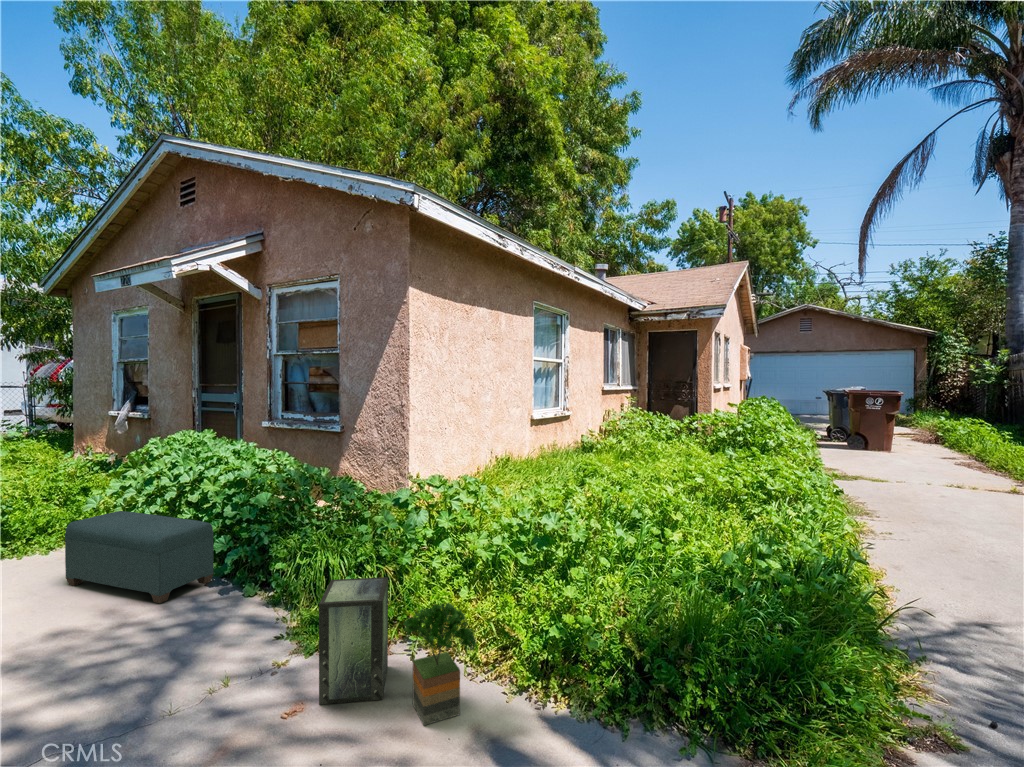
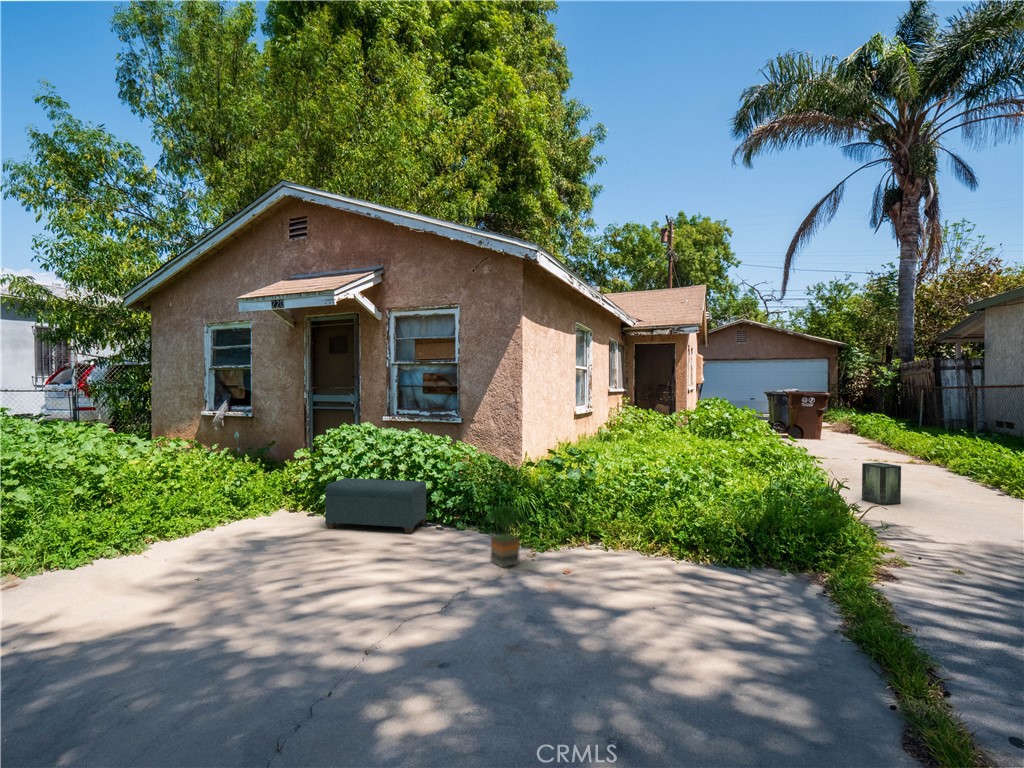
storage box: present [319,577,388,705] -> present [862,462,901,505]
potted tree: present [403,603,477,726] -> present [487,506,528,567]

